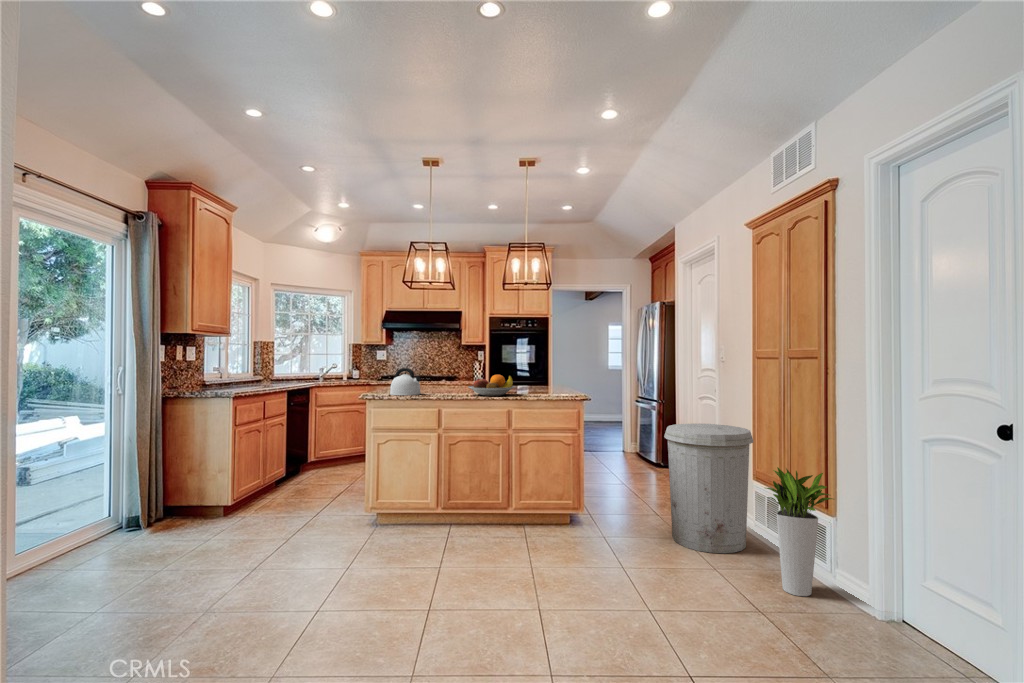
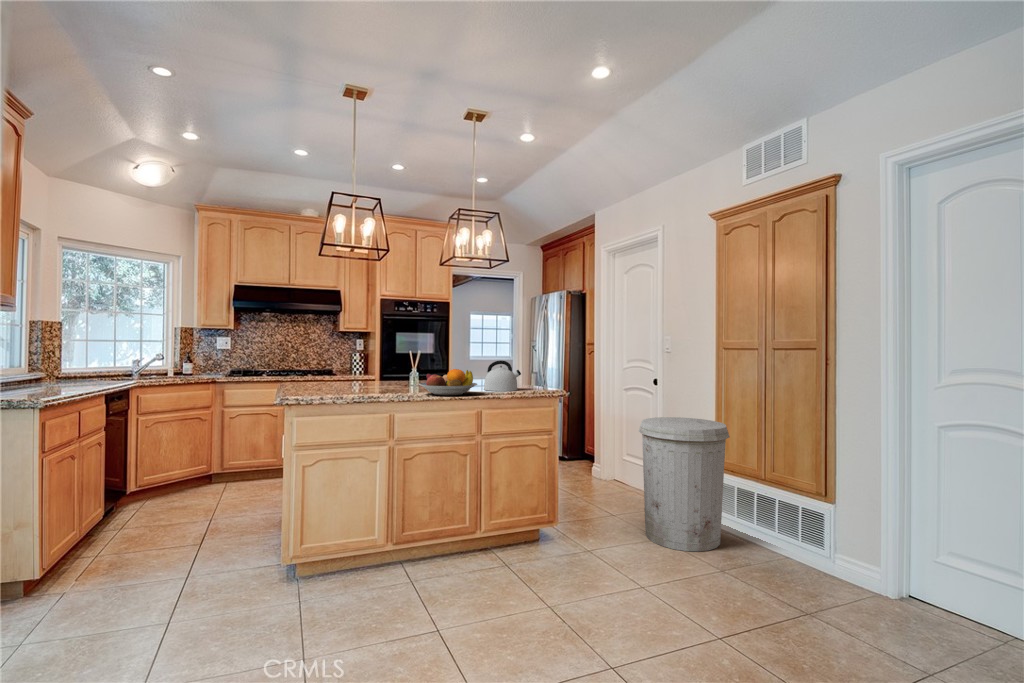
kettle: present [390,368,421,395] -> present [484,361,521,391]
planter: present [767,467,832,596] -> none [776,460,845,587]

